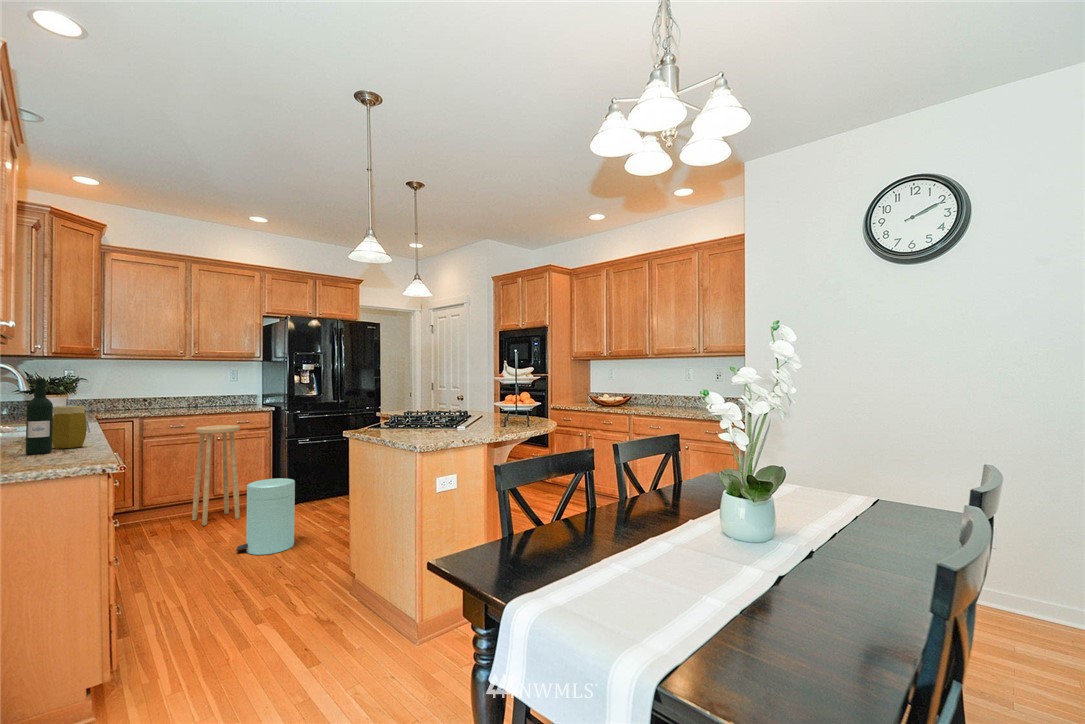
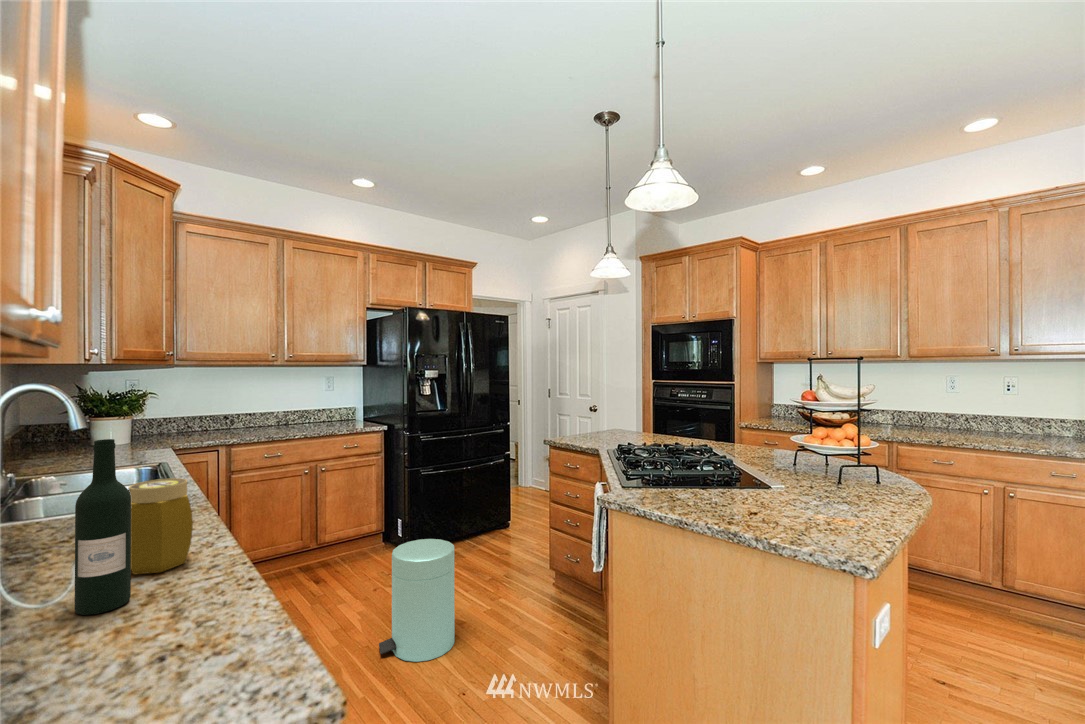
stool: present [192,425,240,526] -> none [294,452,356,593]

